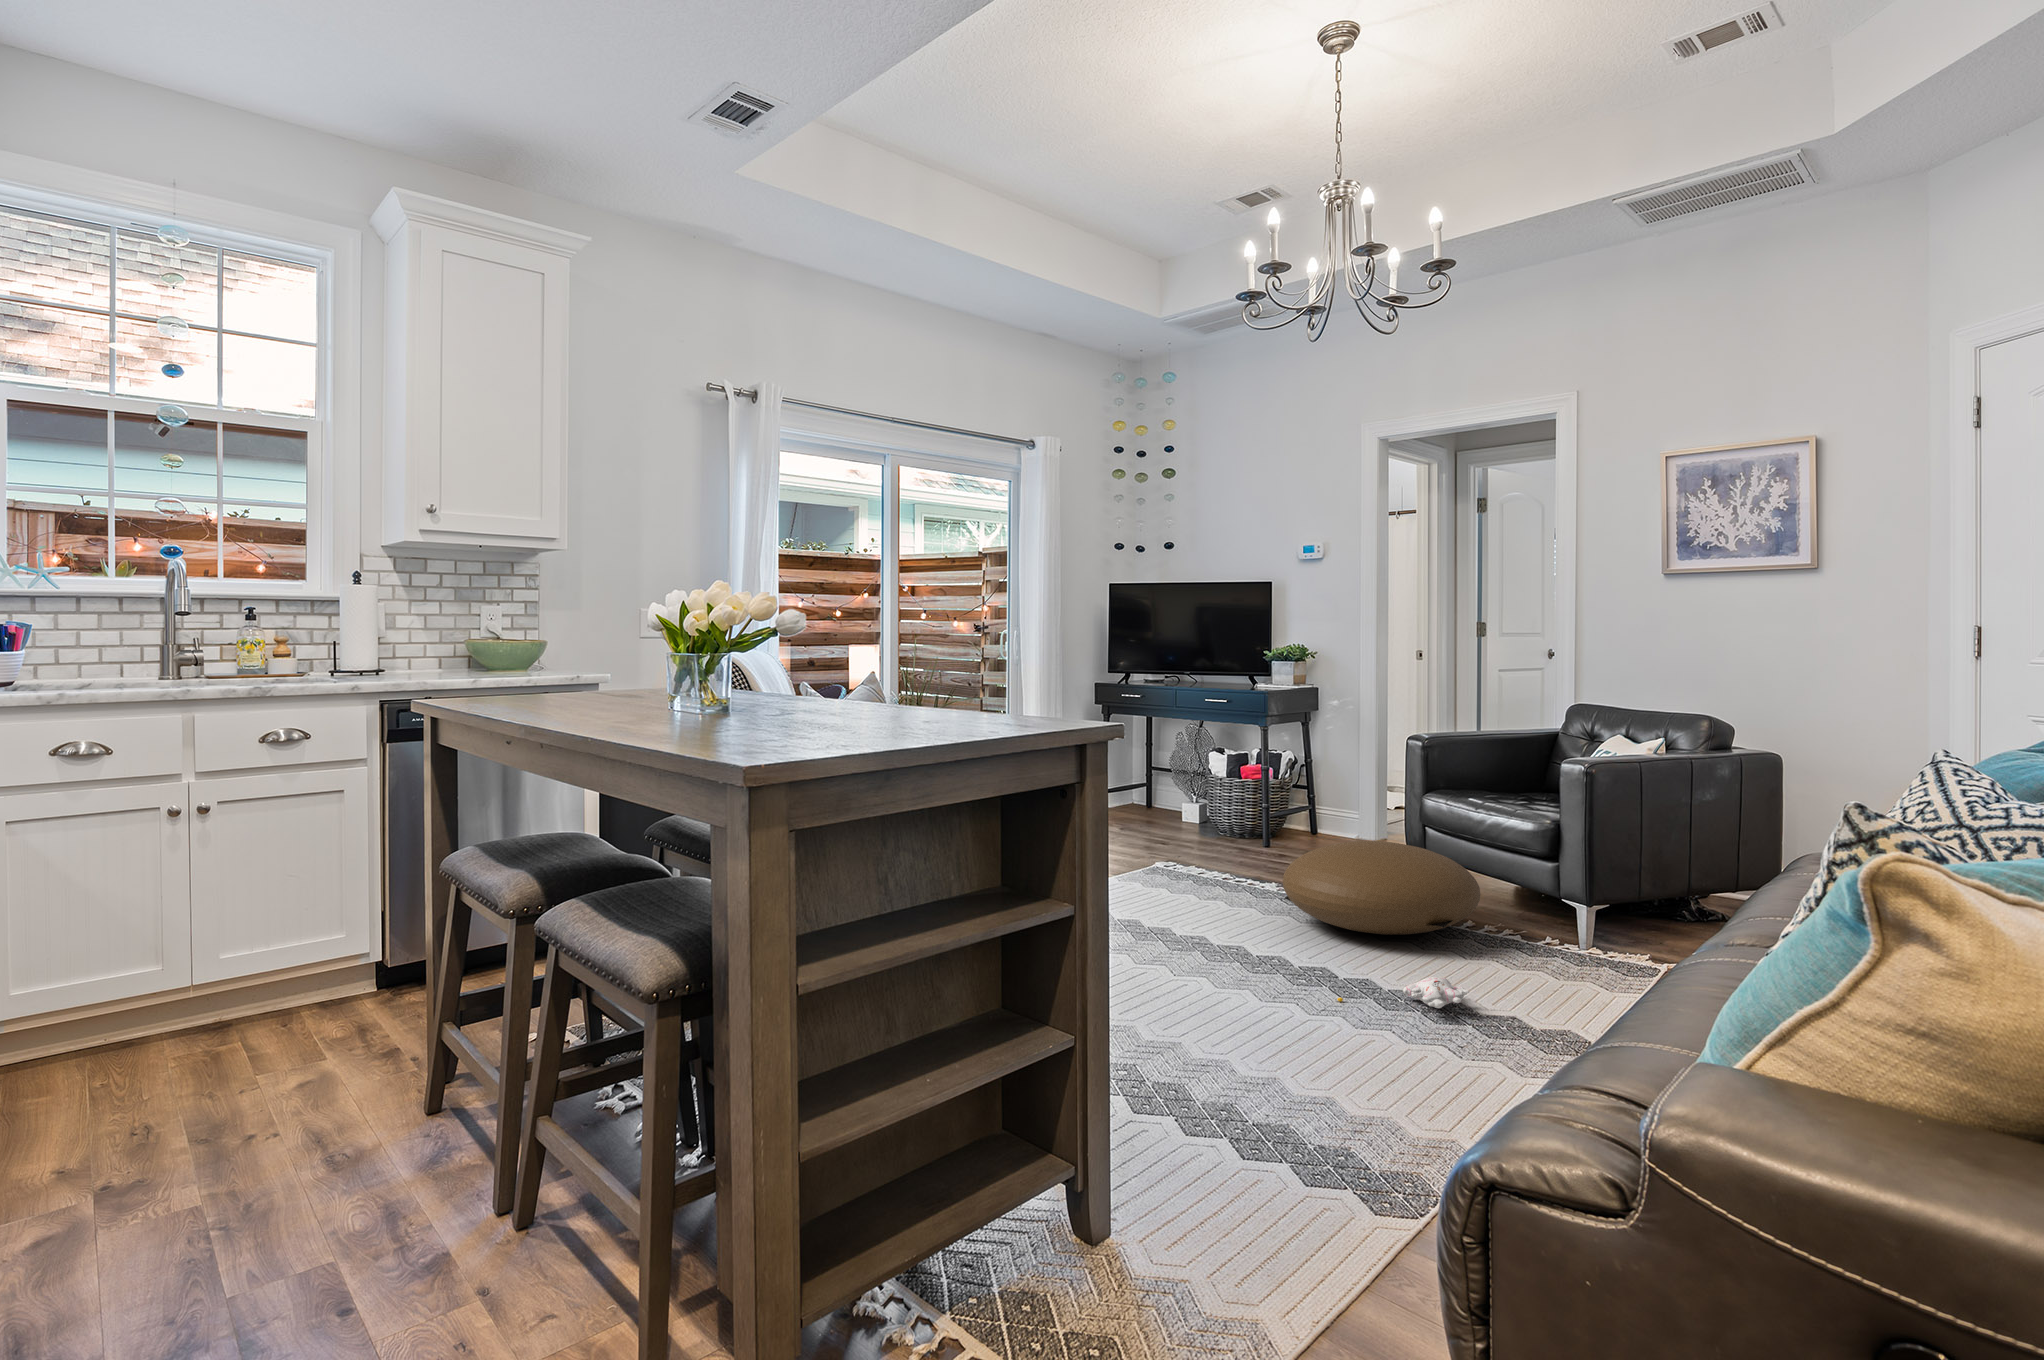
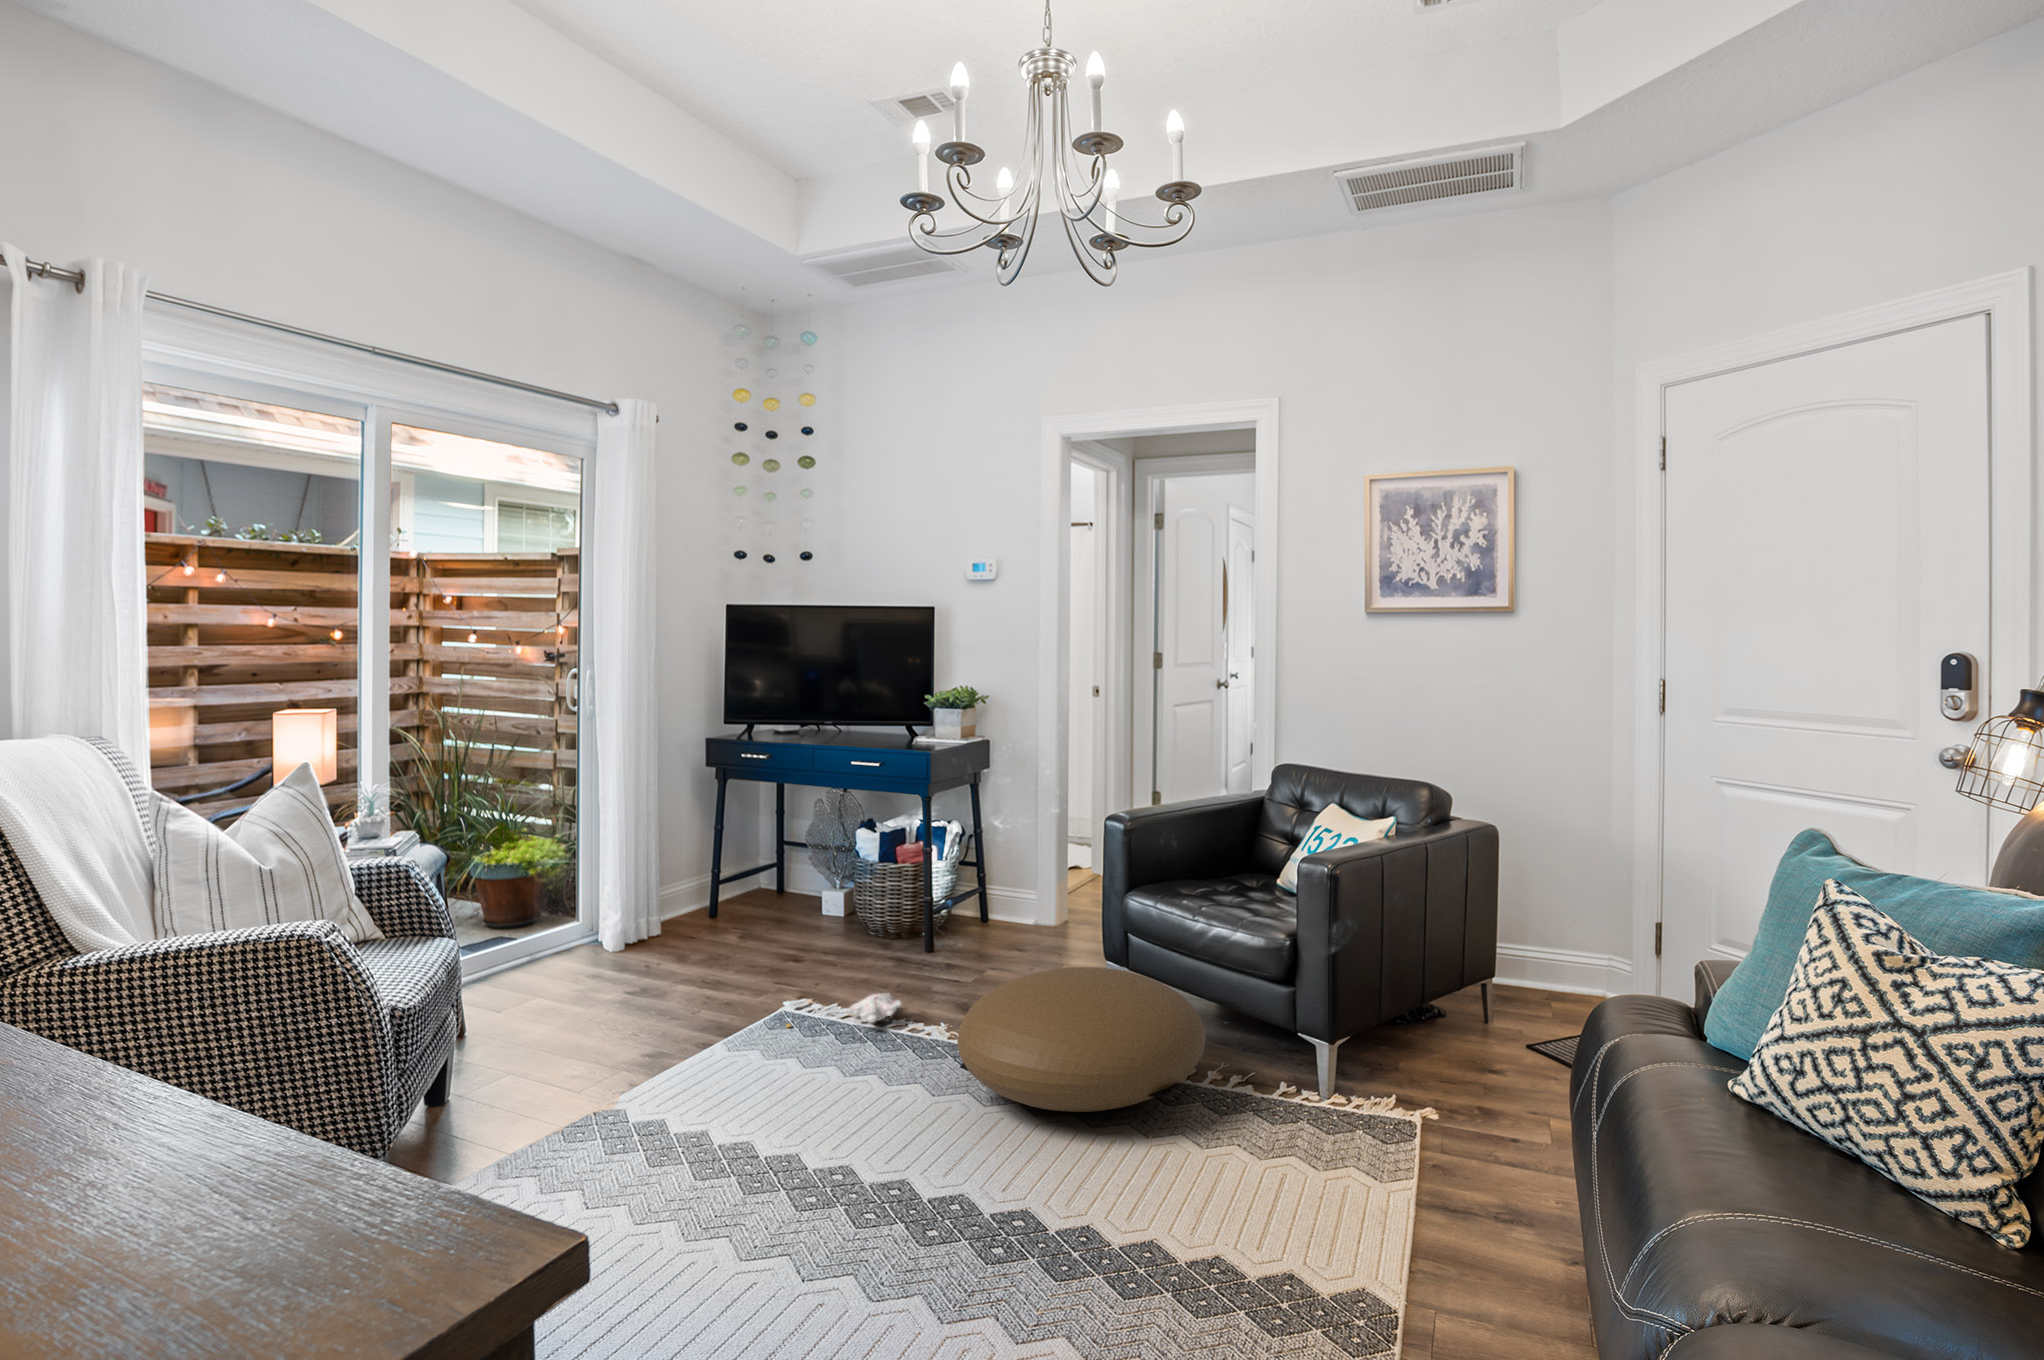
plush toy: present [1337,977,1469,1008] -> present [787,993,901,1027]

